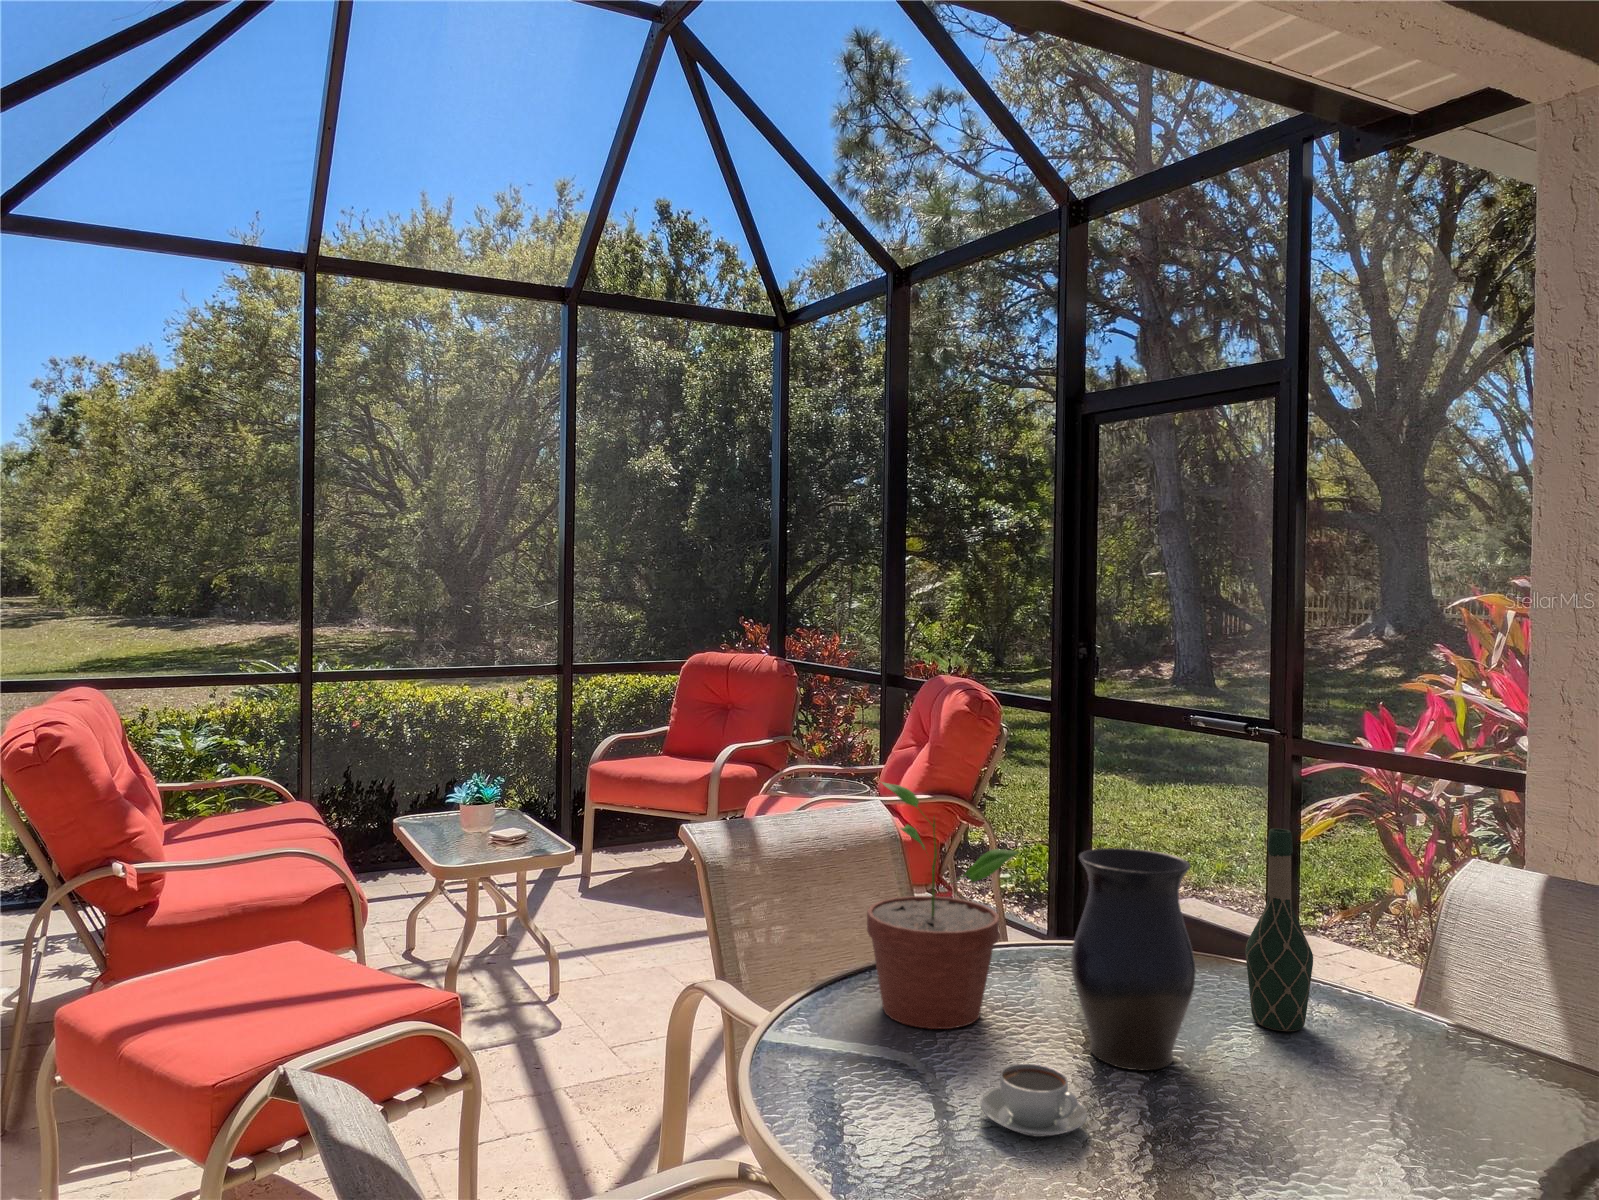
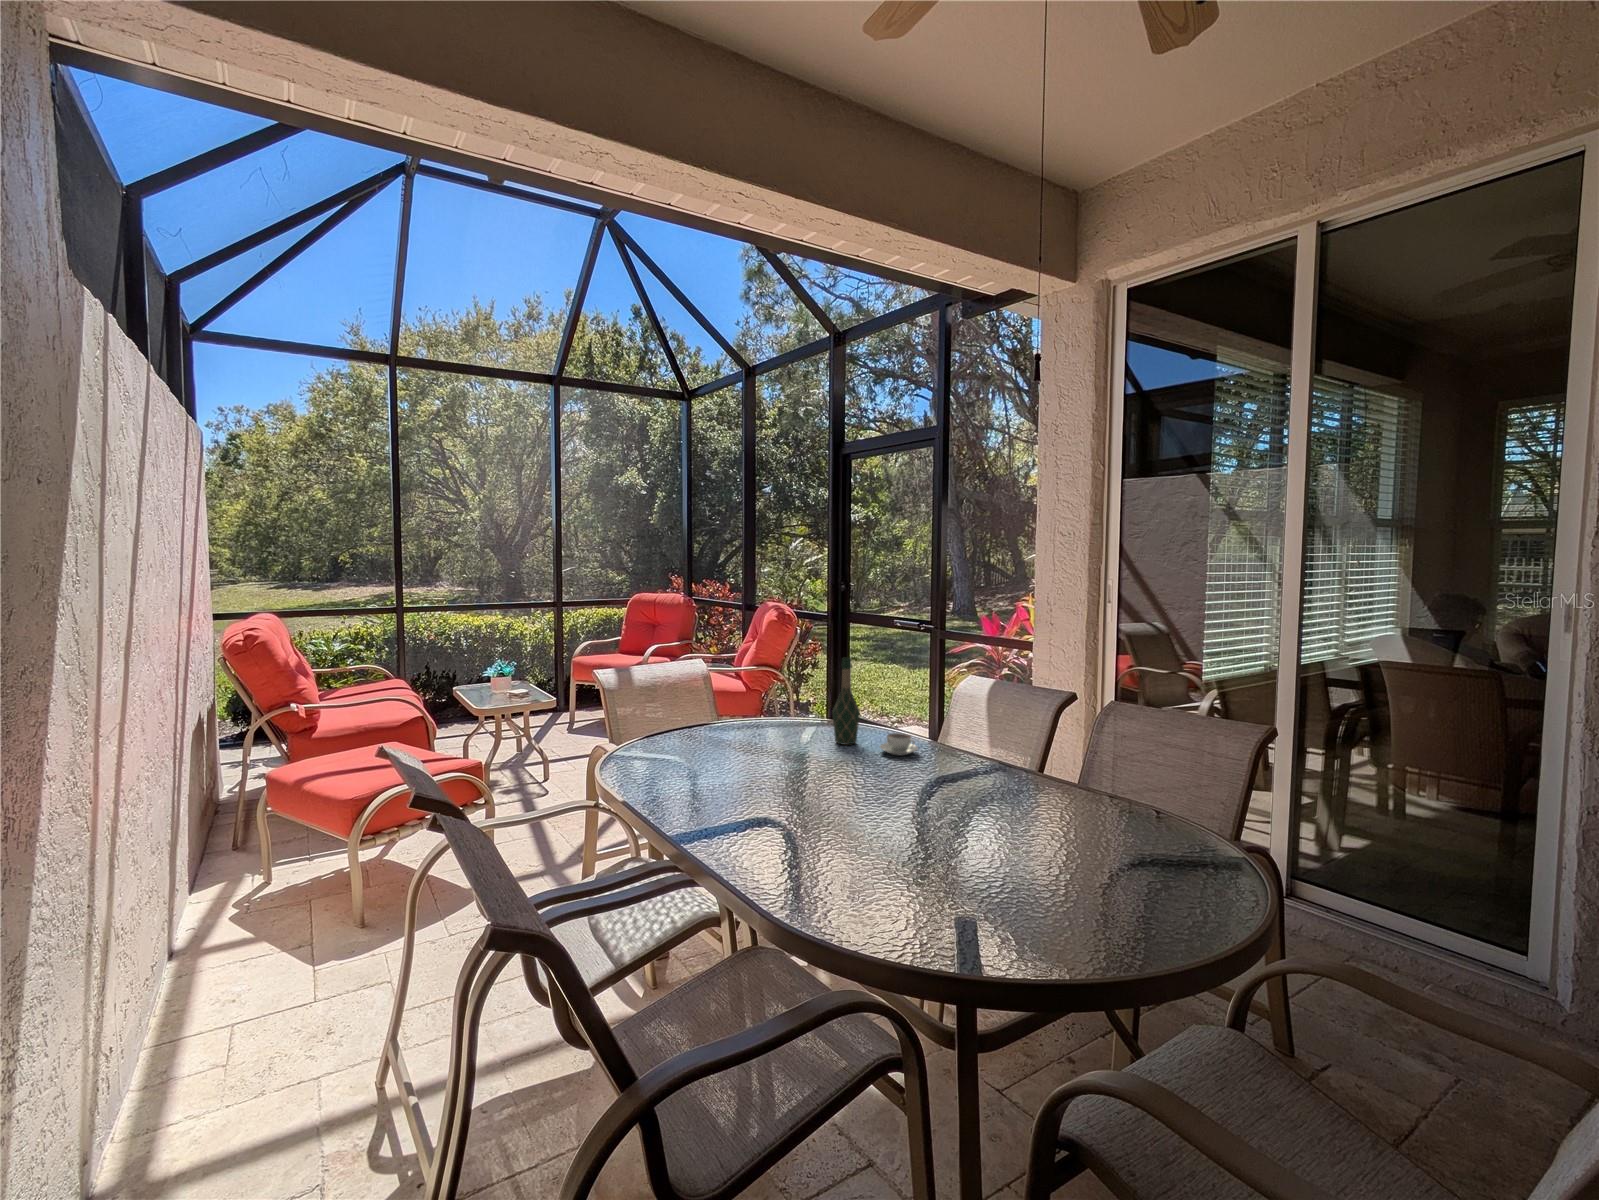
potted plant: present [867,782,1019,1029] -> none [663,641,730,747]
vase: present [1071,848,1196,1070] -> none [746,666,797,757]
coffee cup: present [981,1063,1087,1137] -> present [880,733,918,755]

